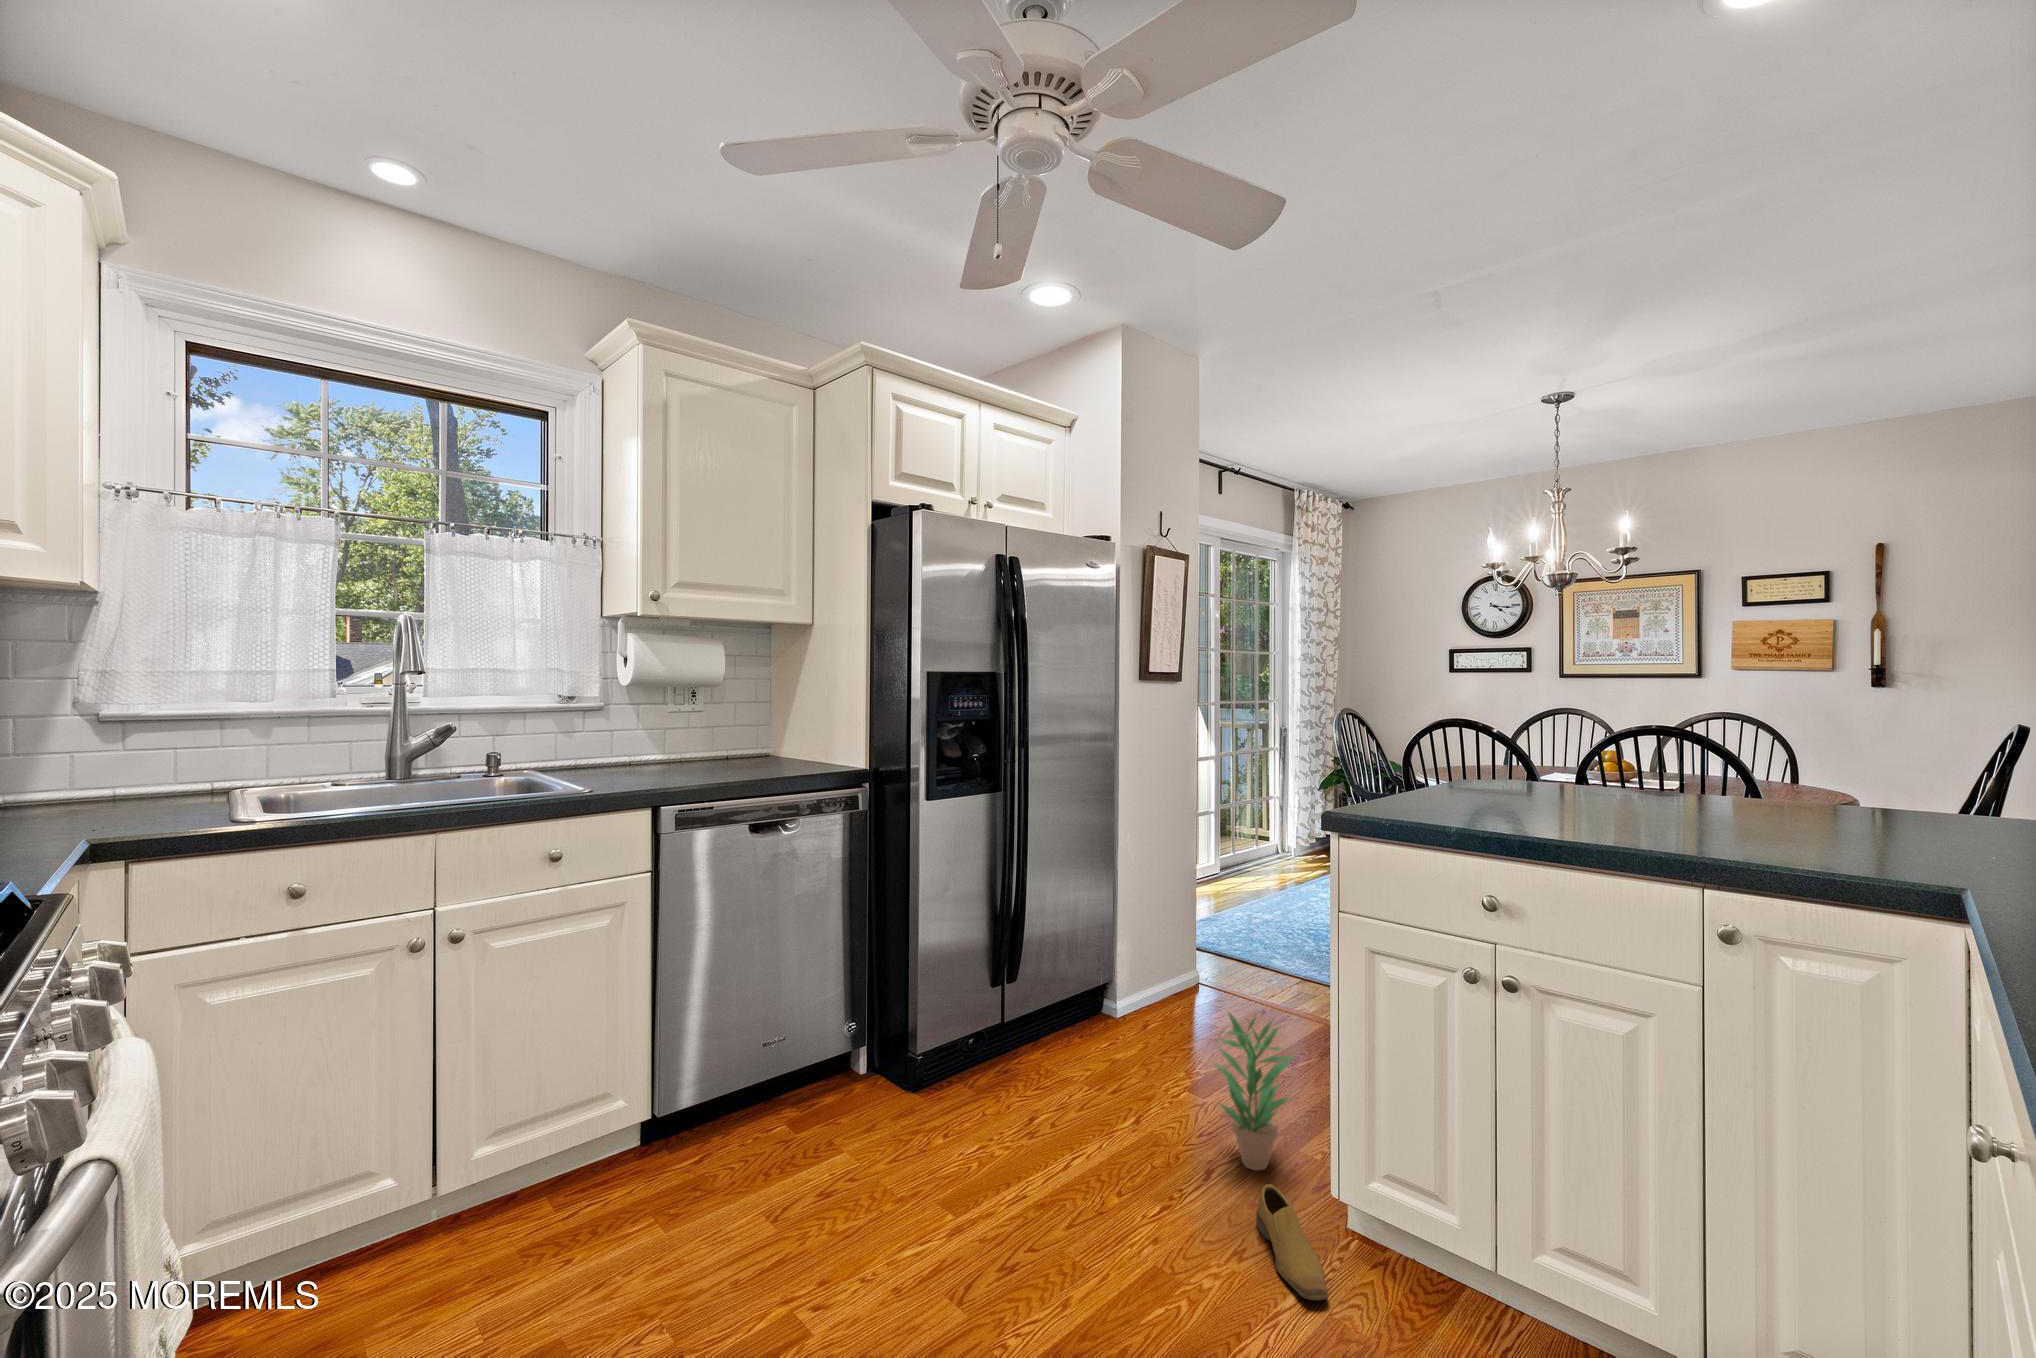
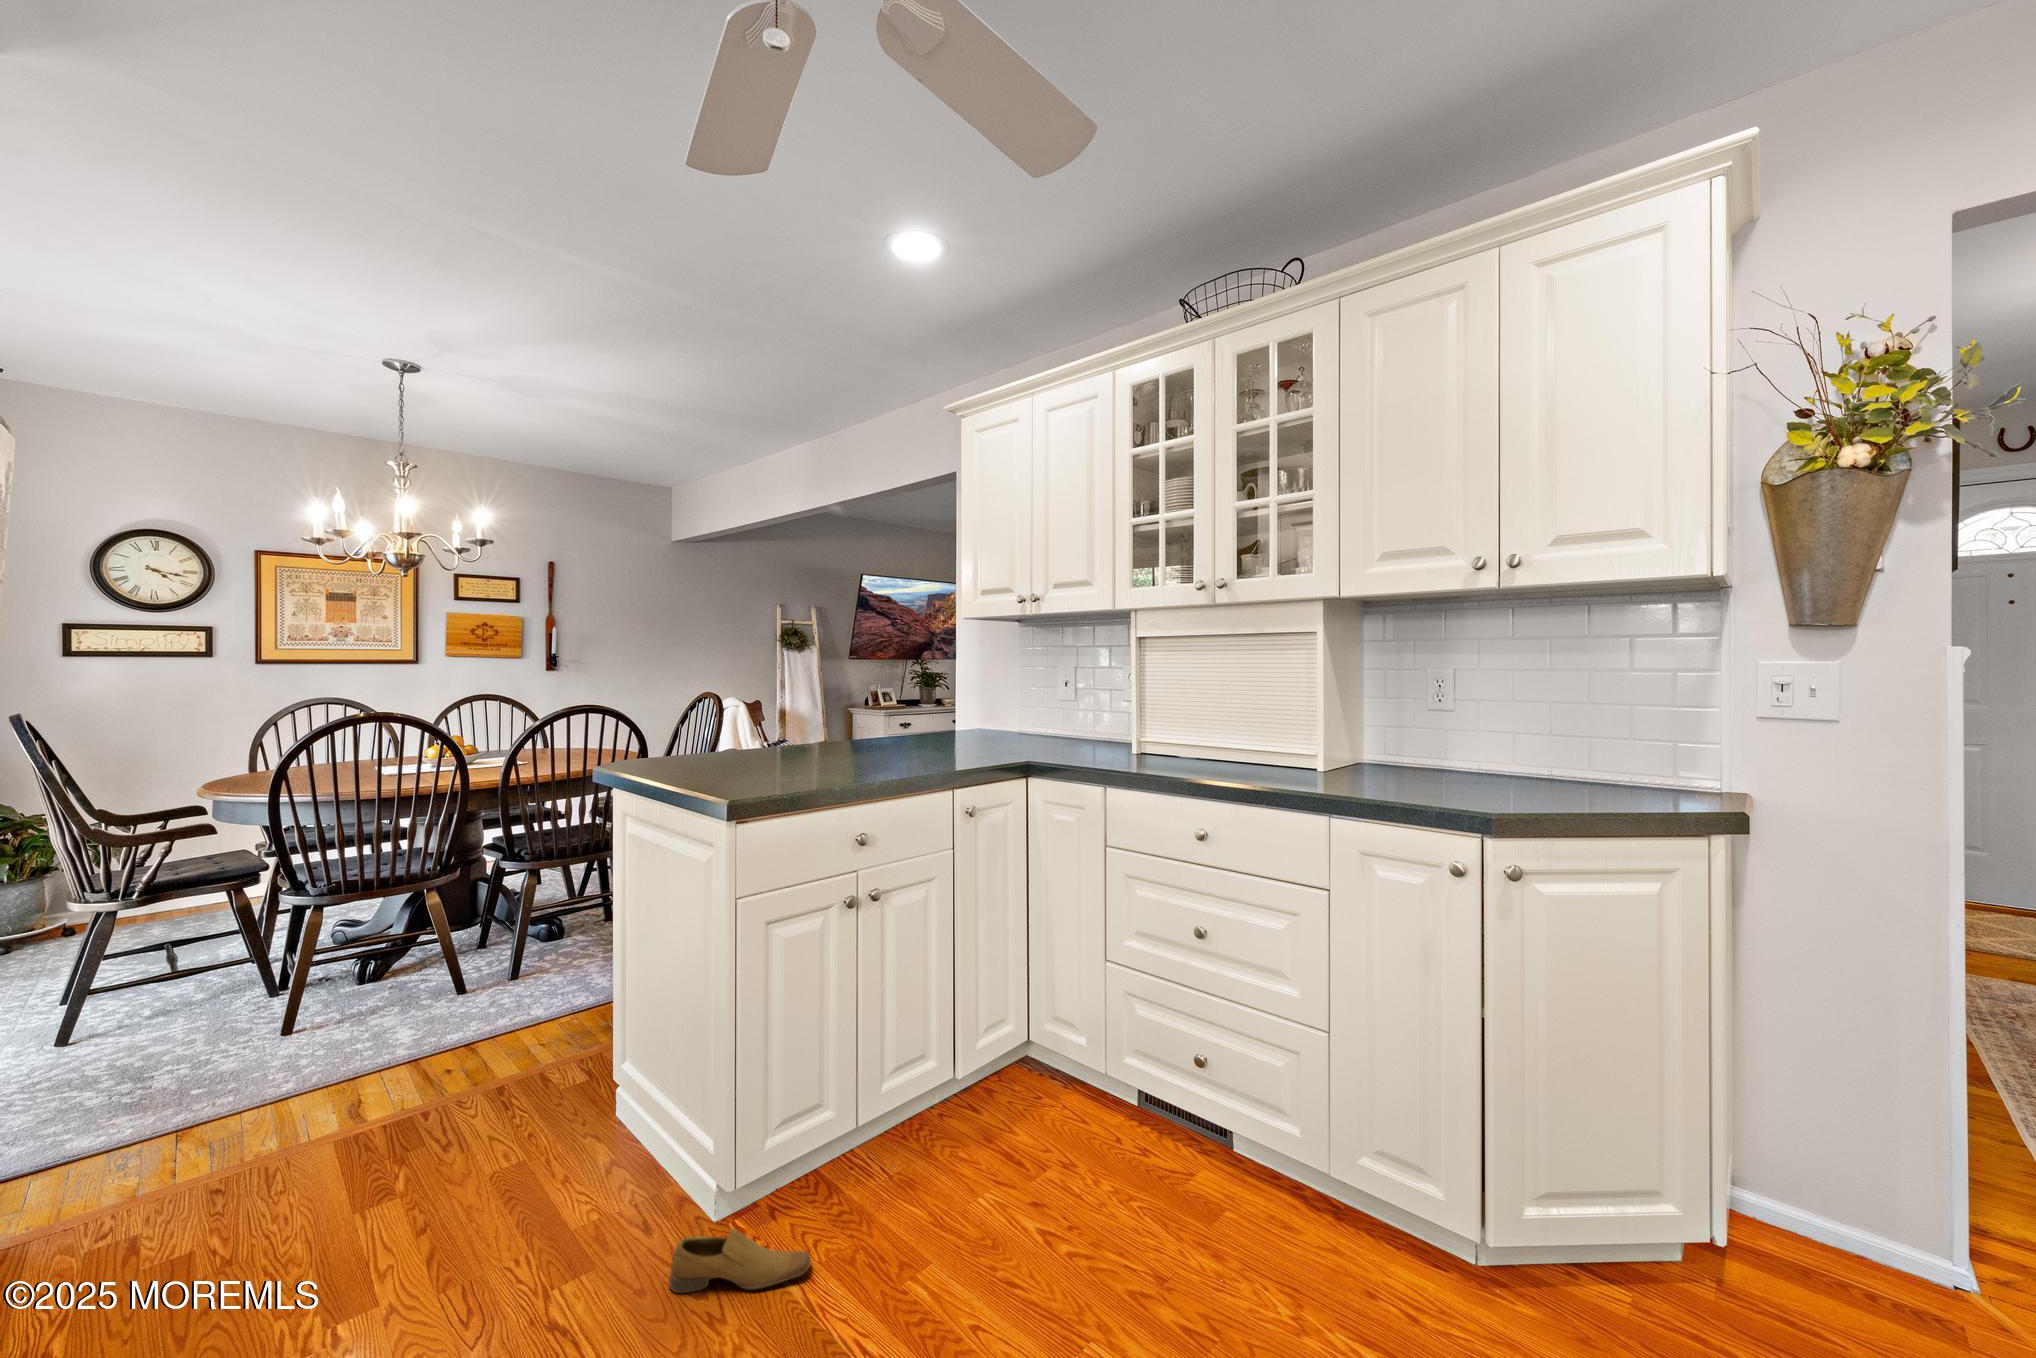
potted plant: present [1215,1012,1293,1171] -> none [504,1082,632,1283]

